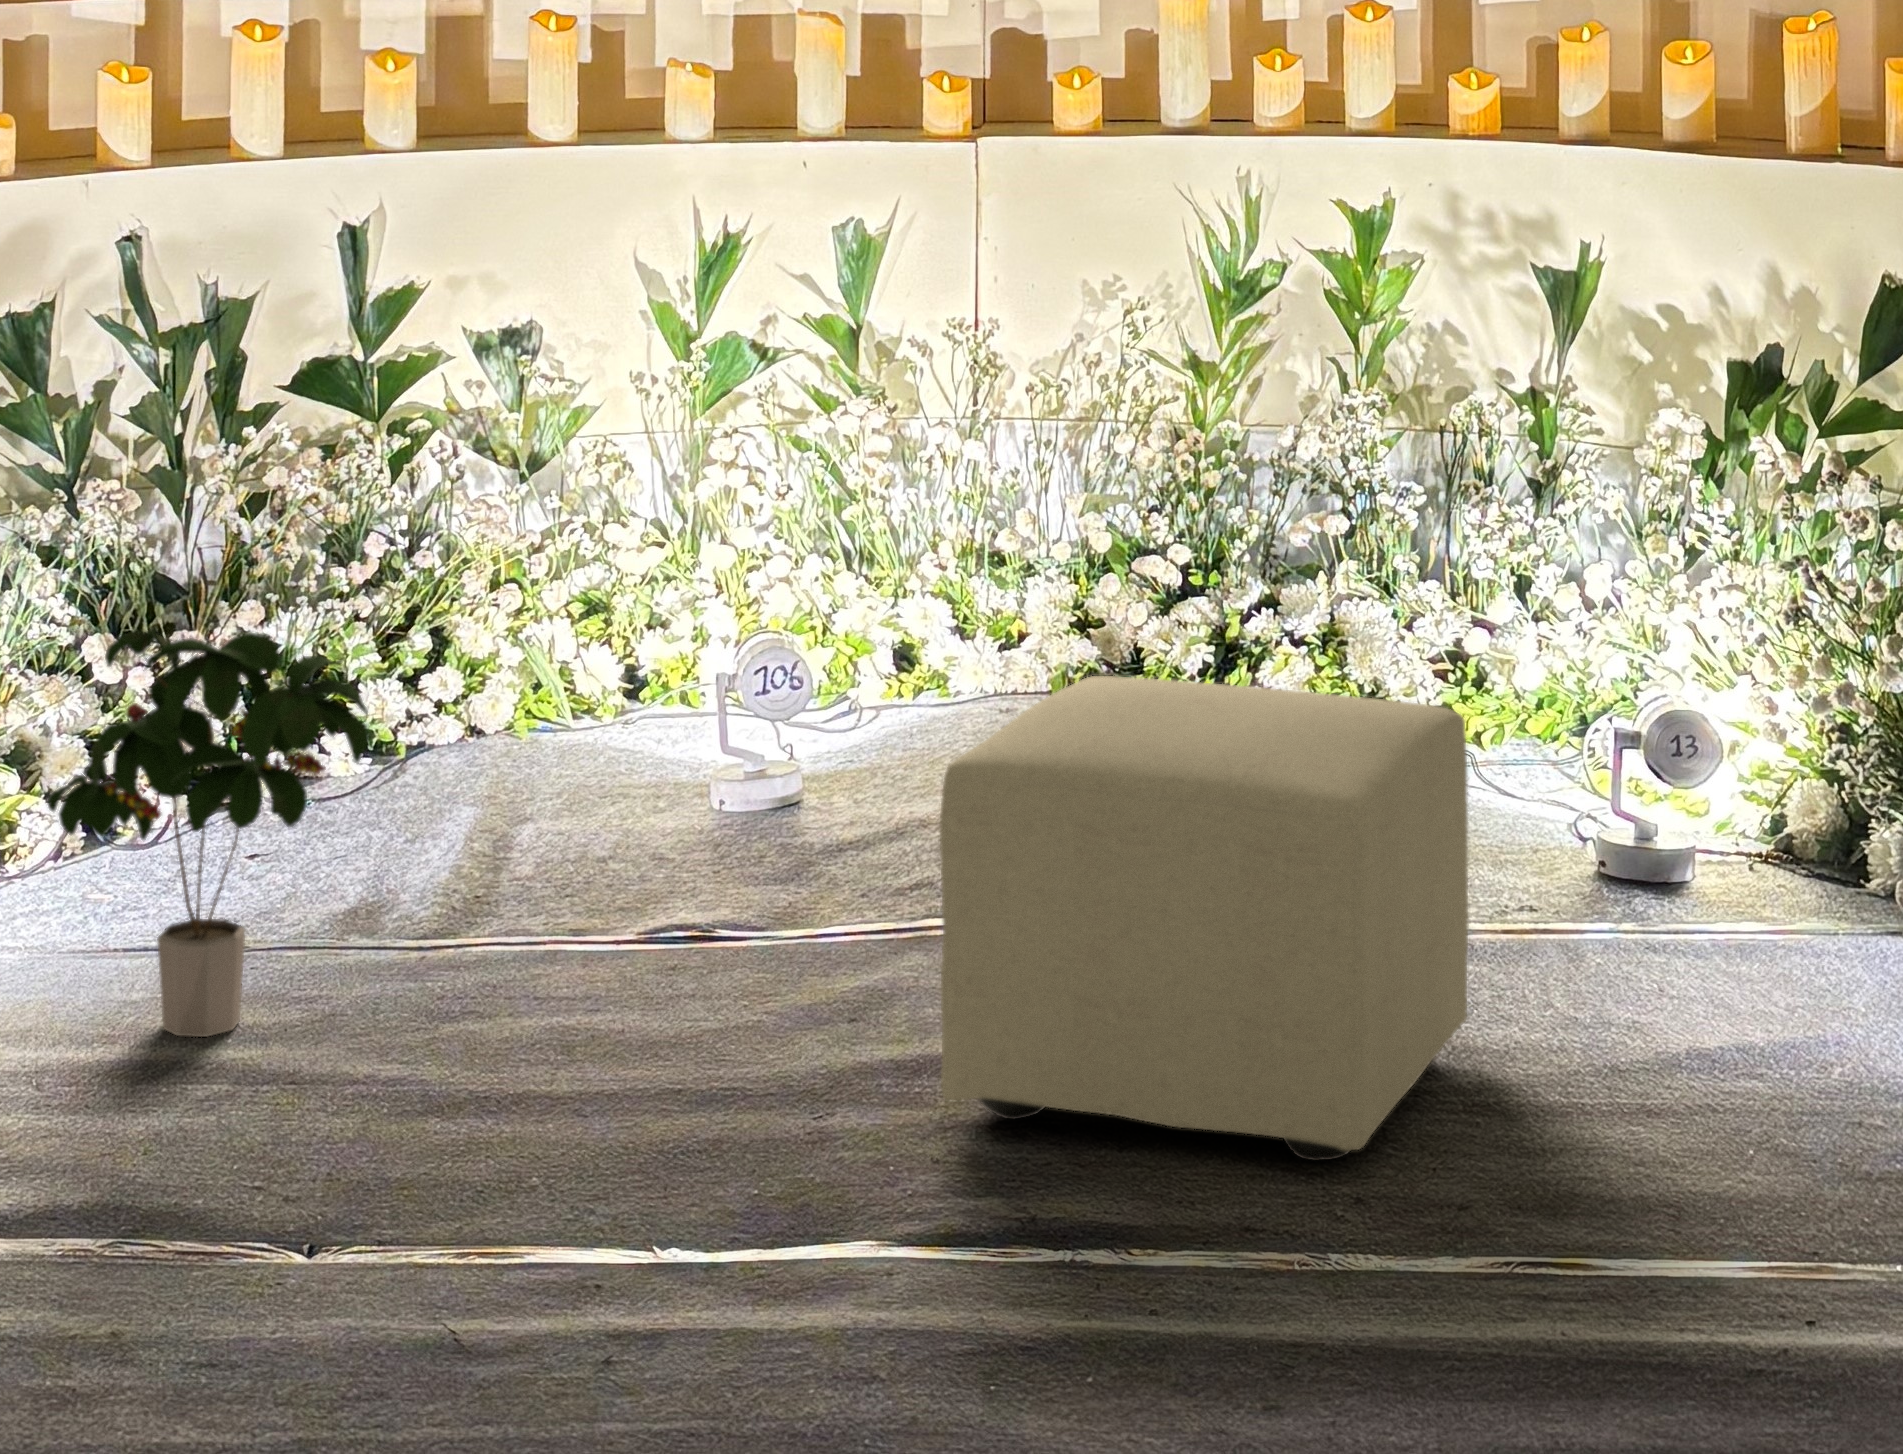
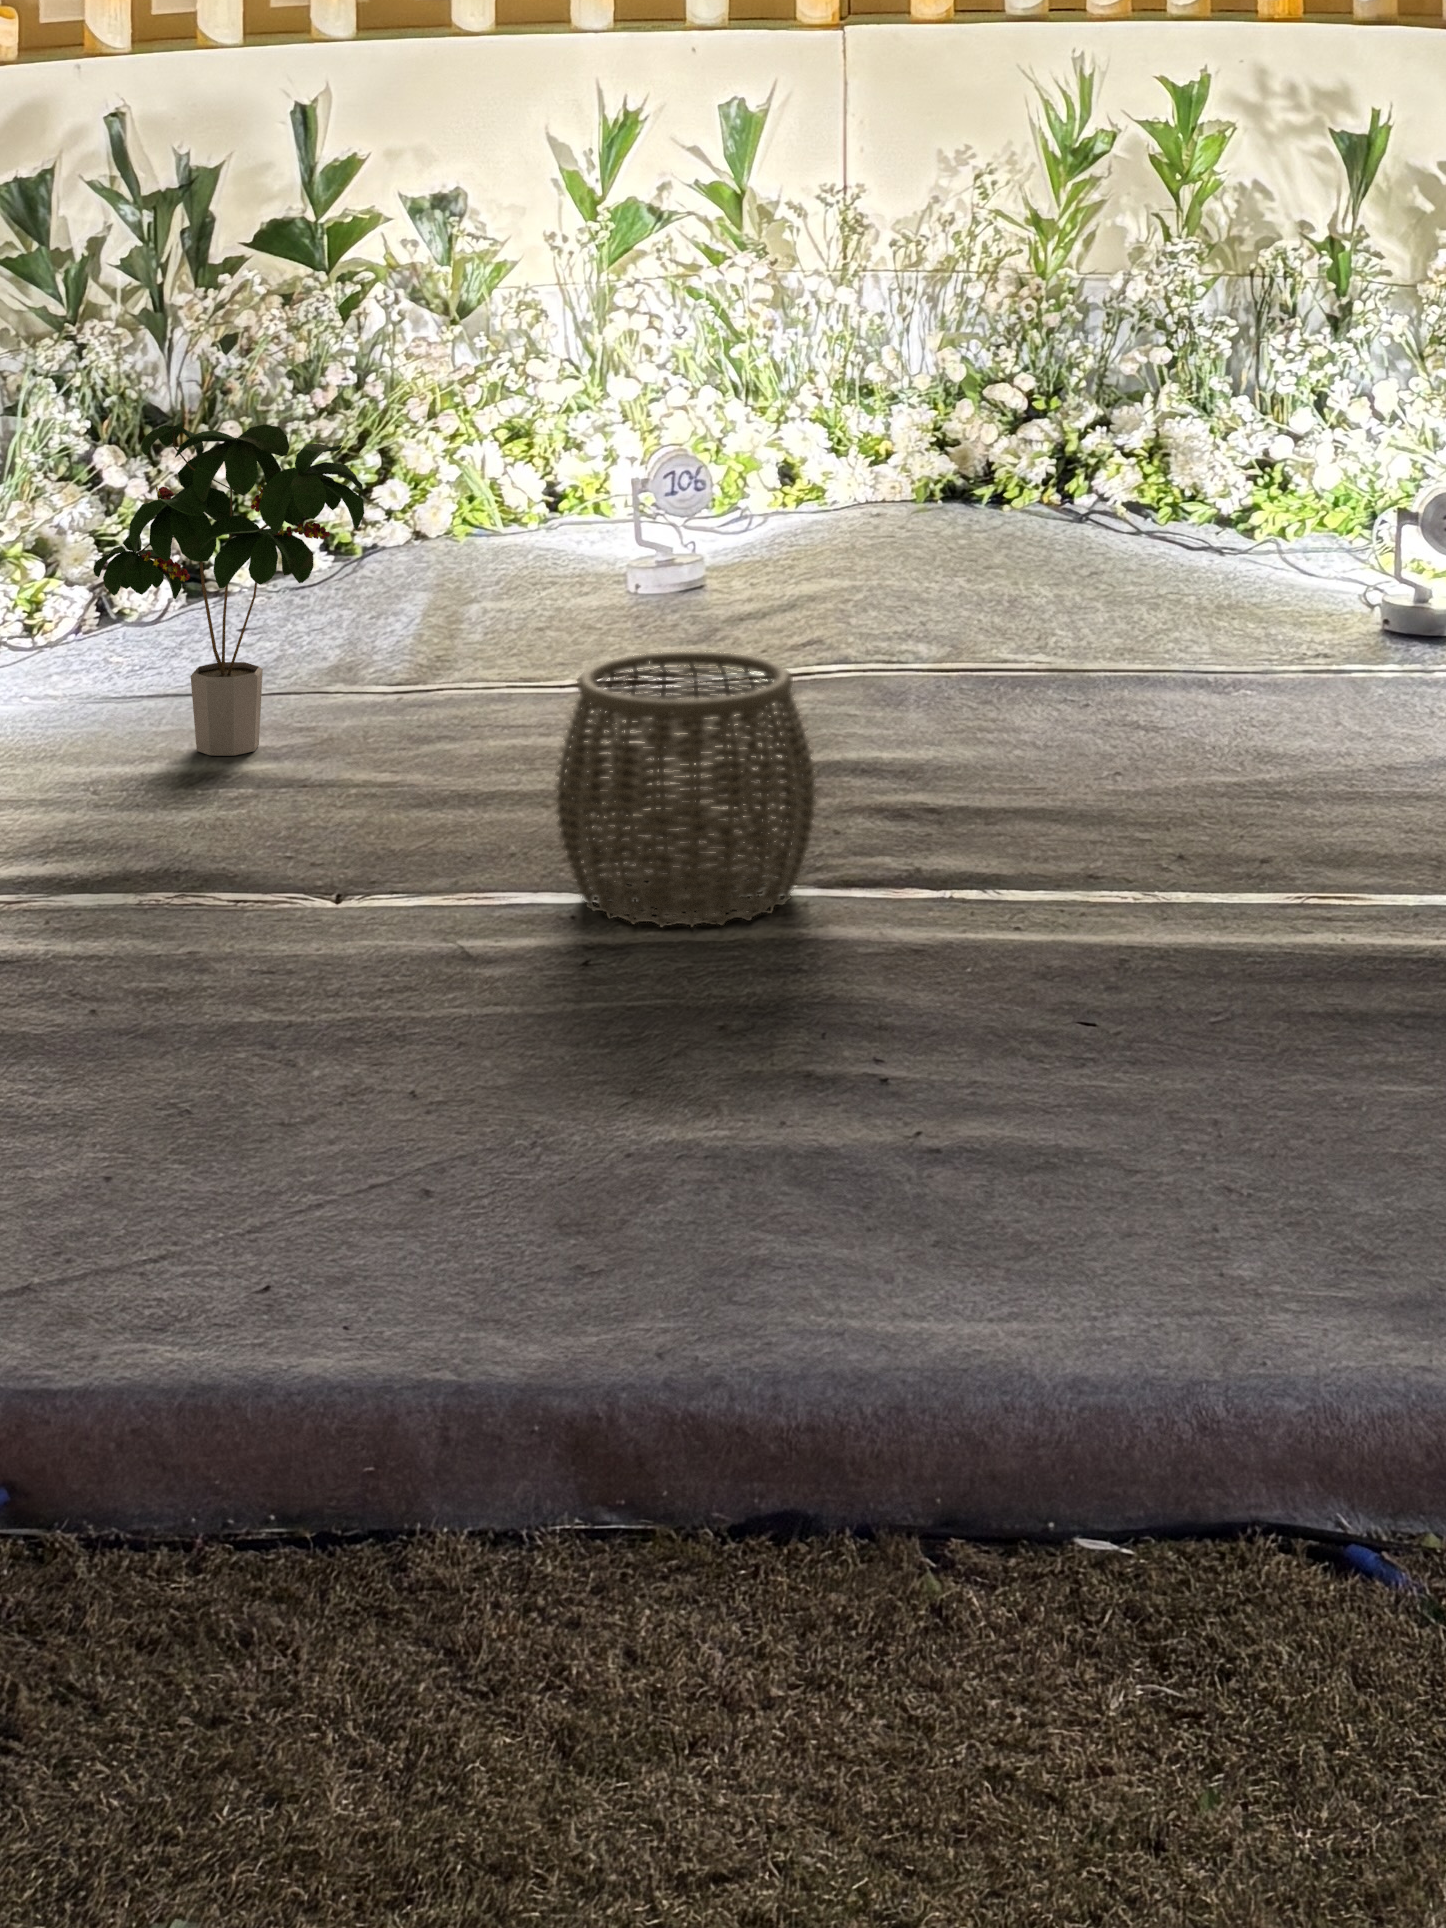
ottoman: present [940,676,1468,1160] -> none [844,456,1276,829]
woven basket: none [564,942,897,1309] -> present [554,651,818,927]

